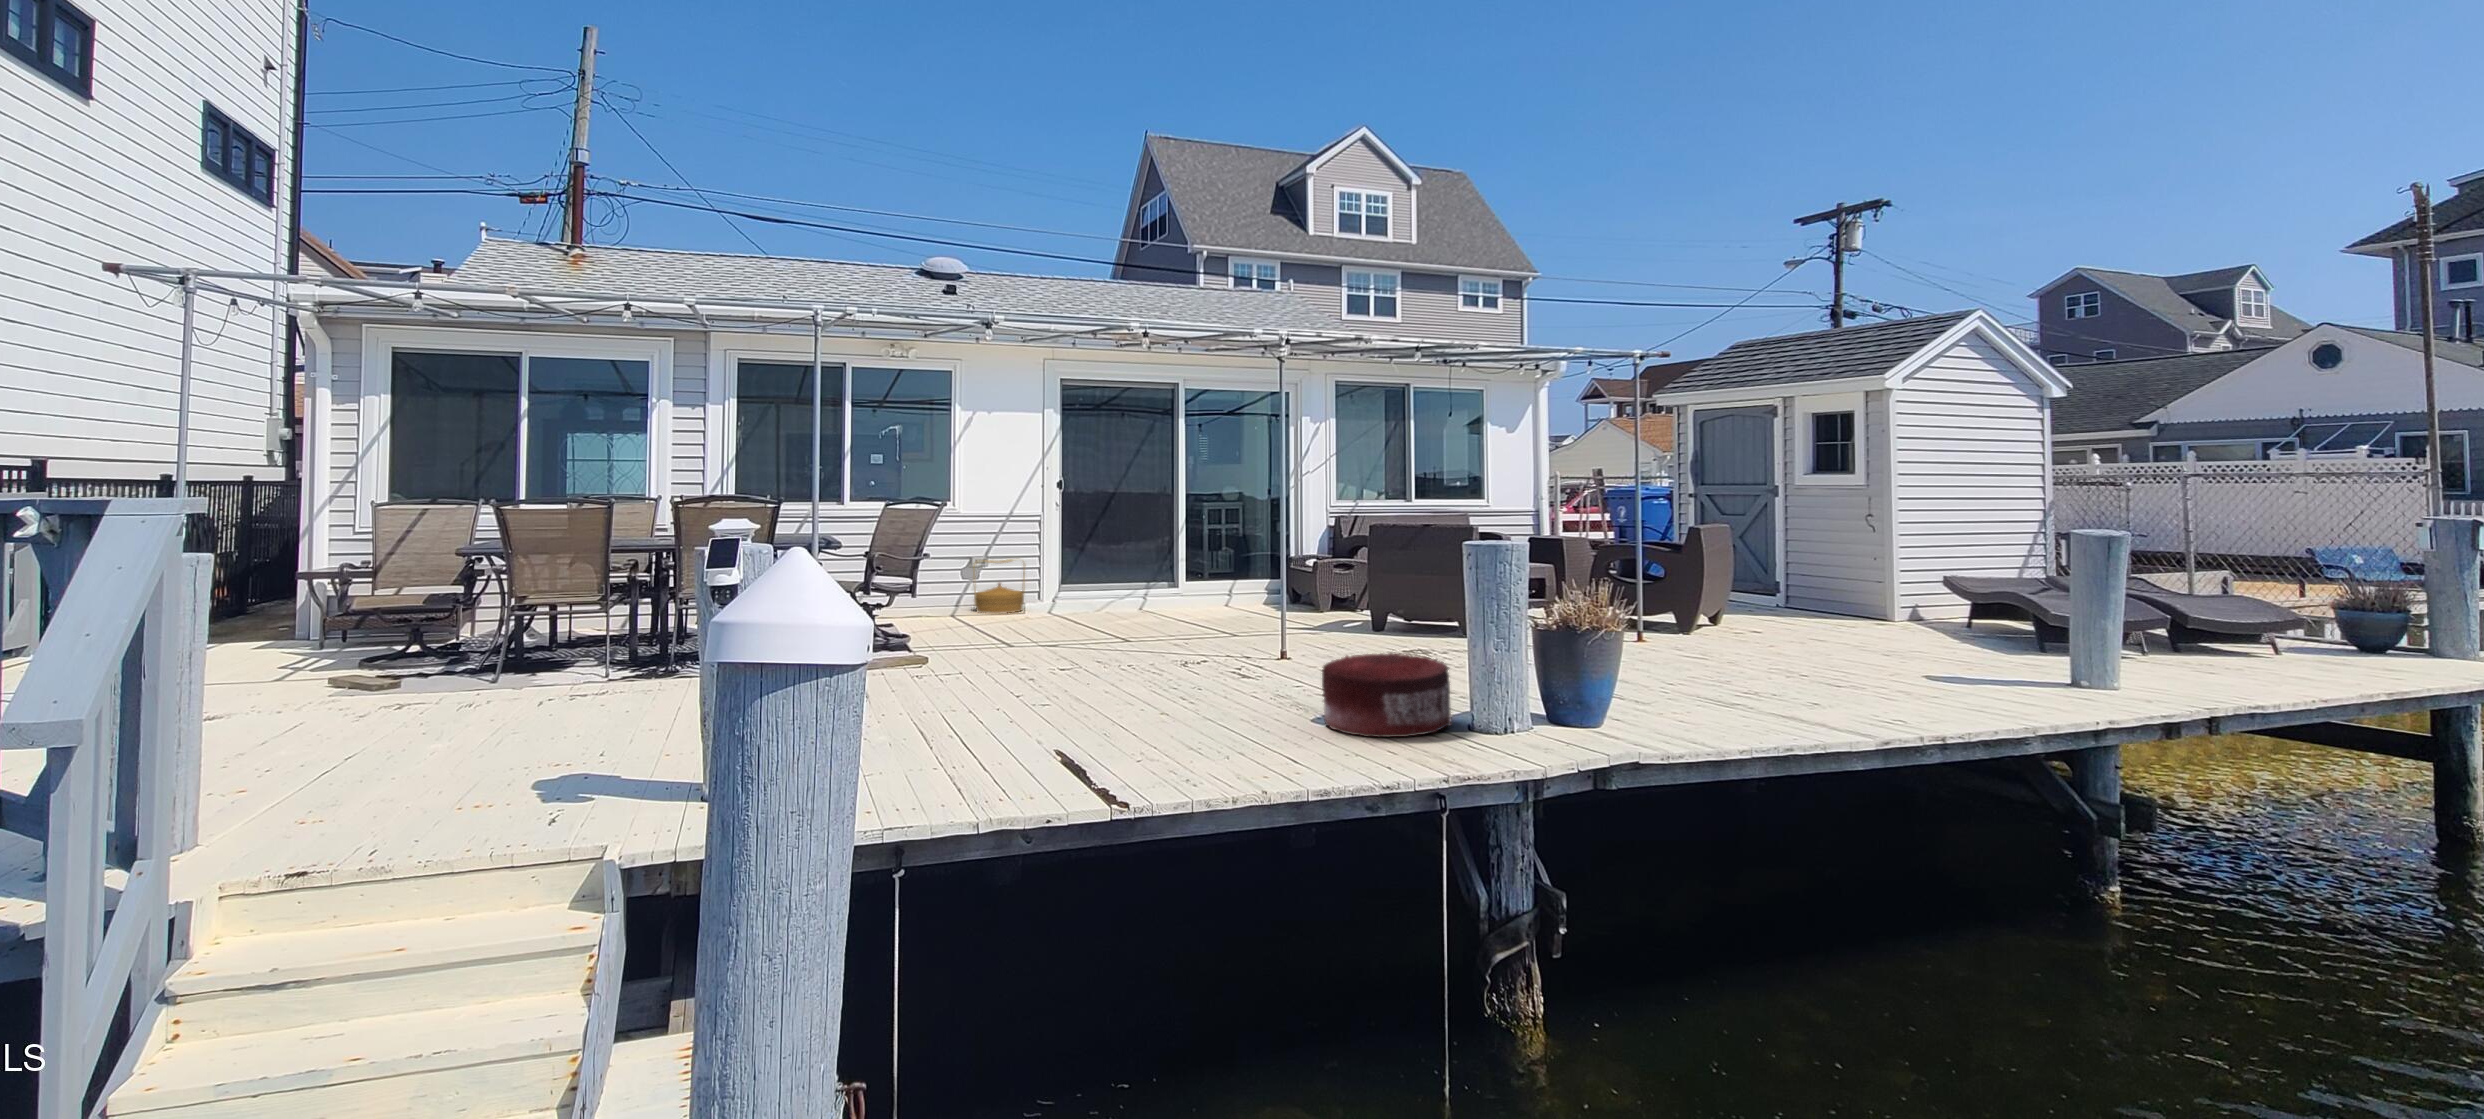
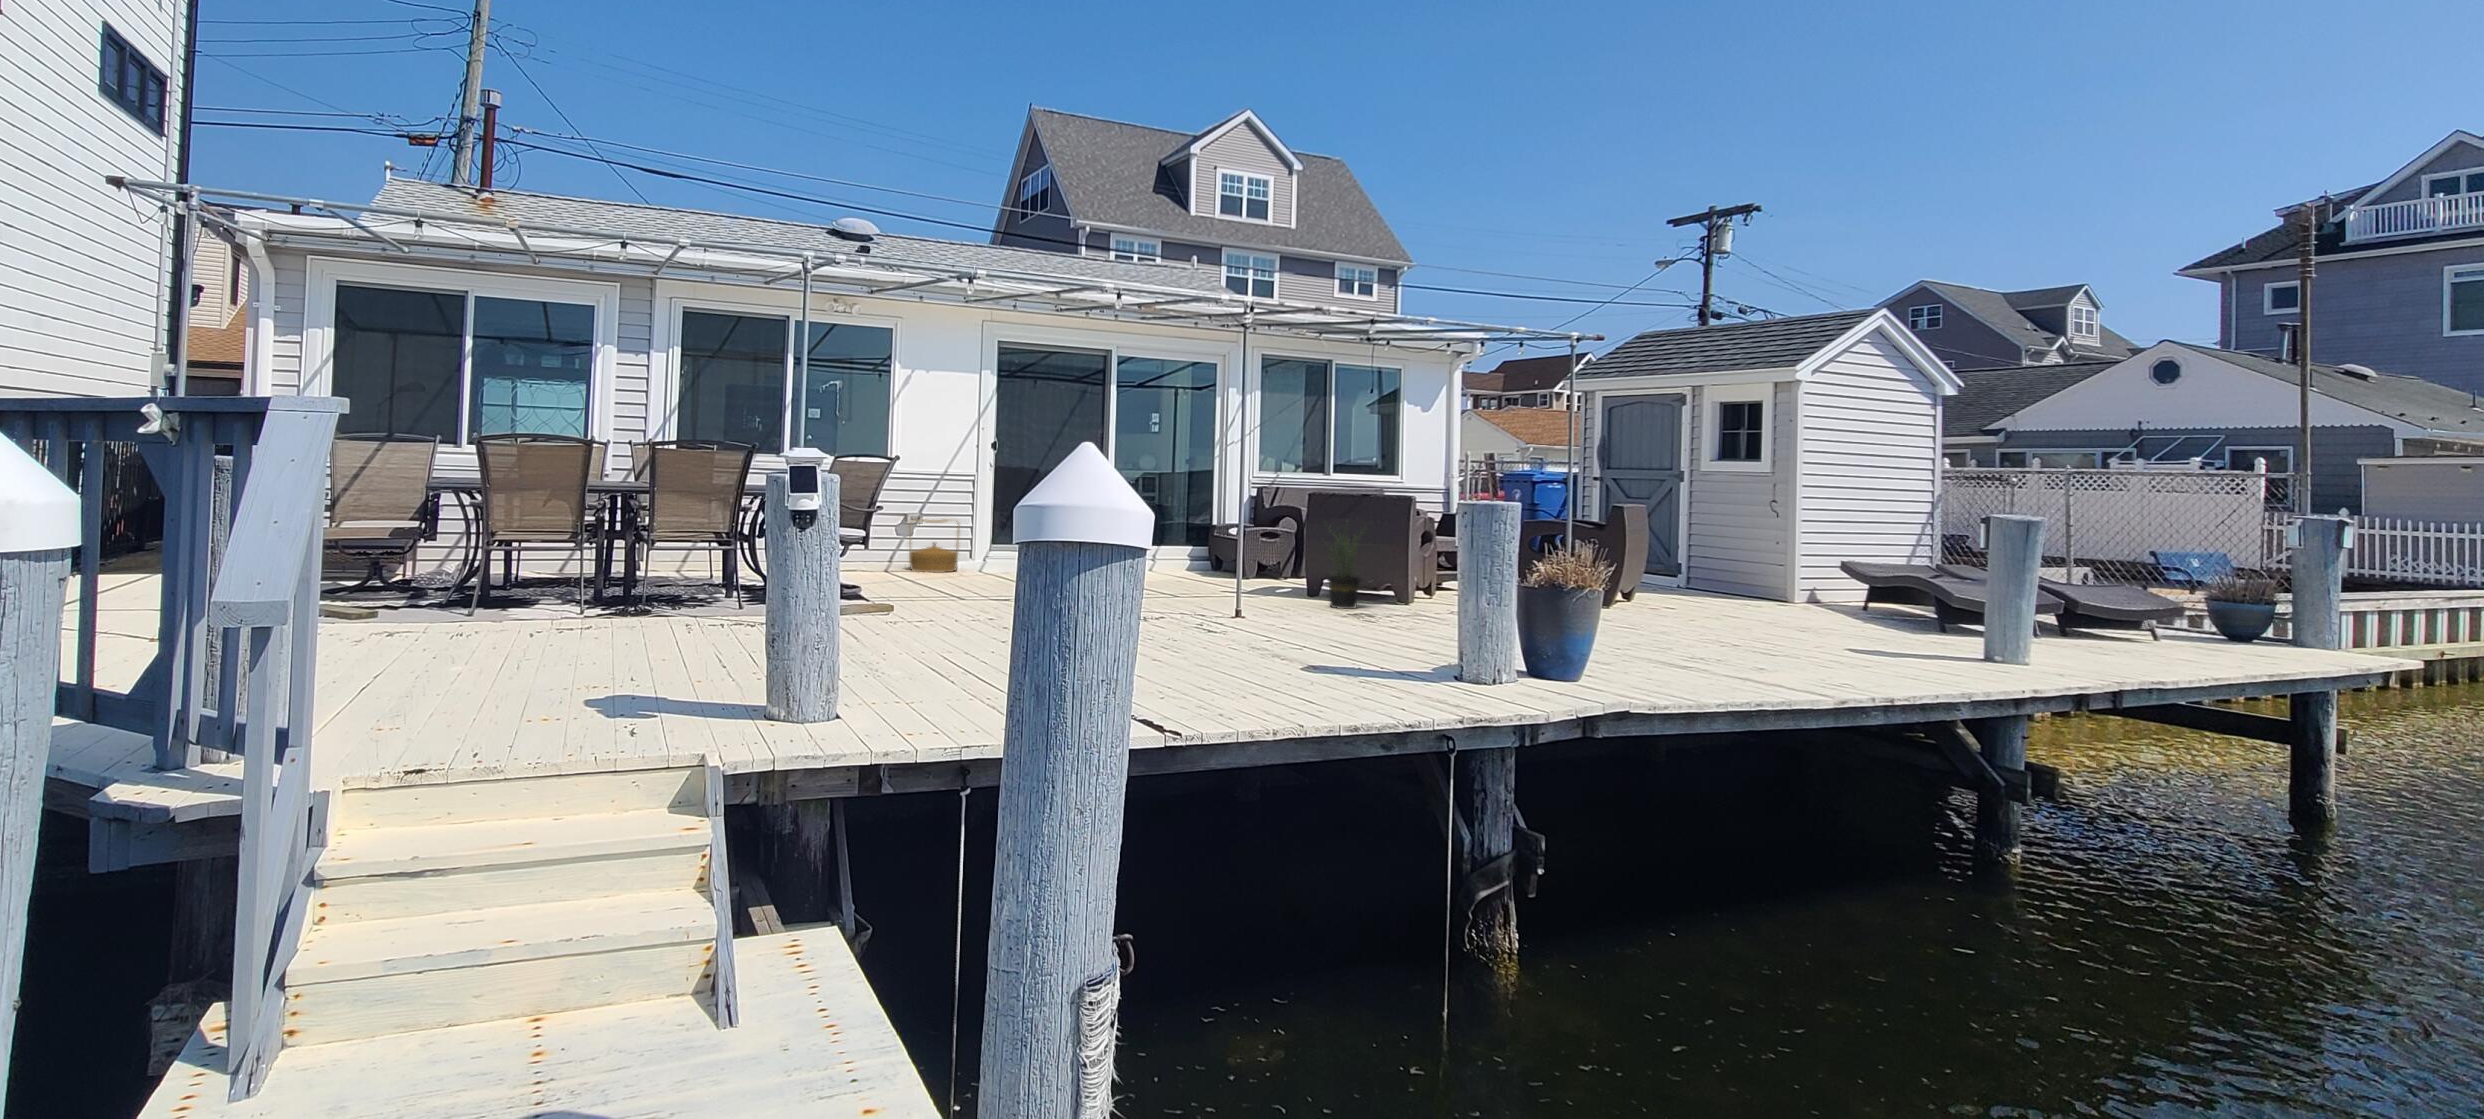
potted plant: none [1373,549,1429,643] -> present [1322,524,1366,609]
pouf: present [1322,653,1451,737] -> none [1315,607,1438,685]

